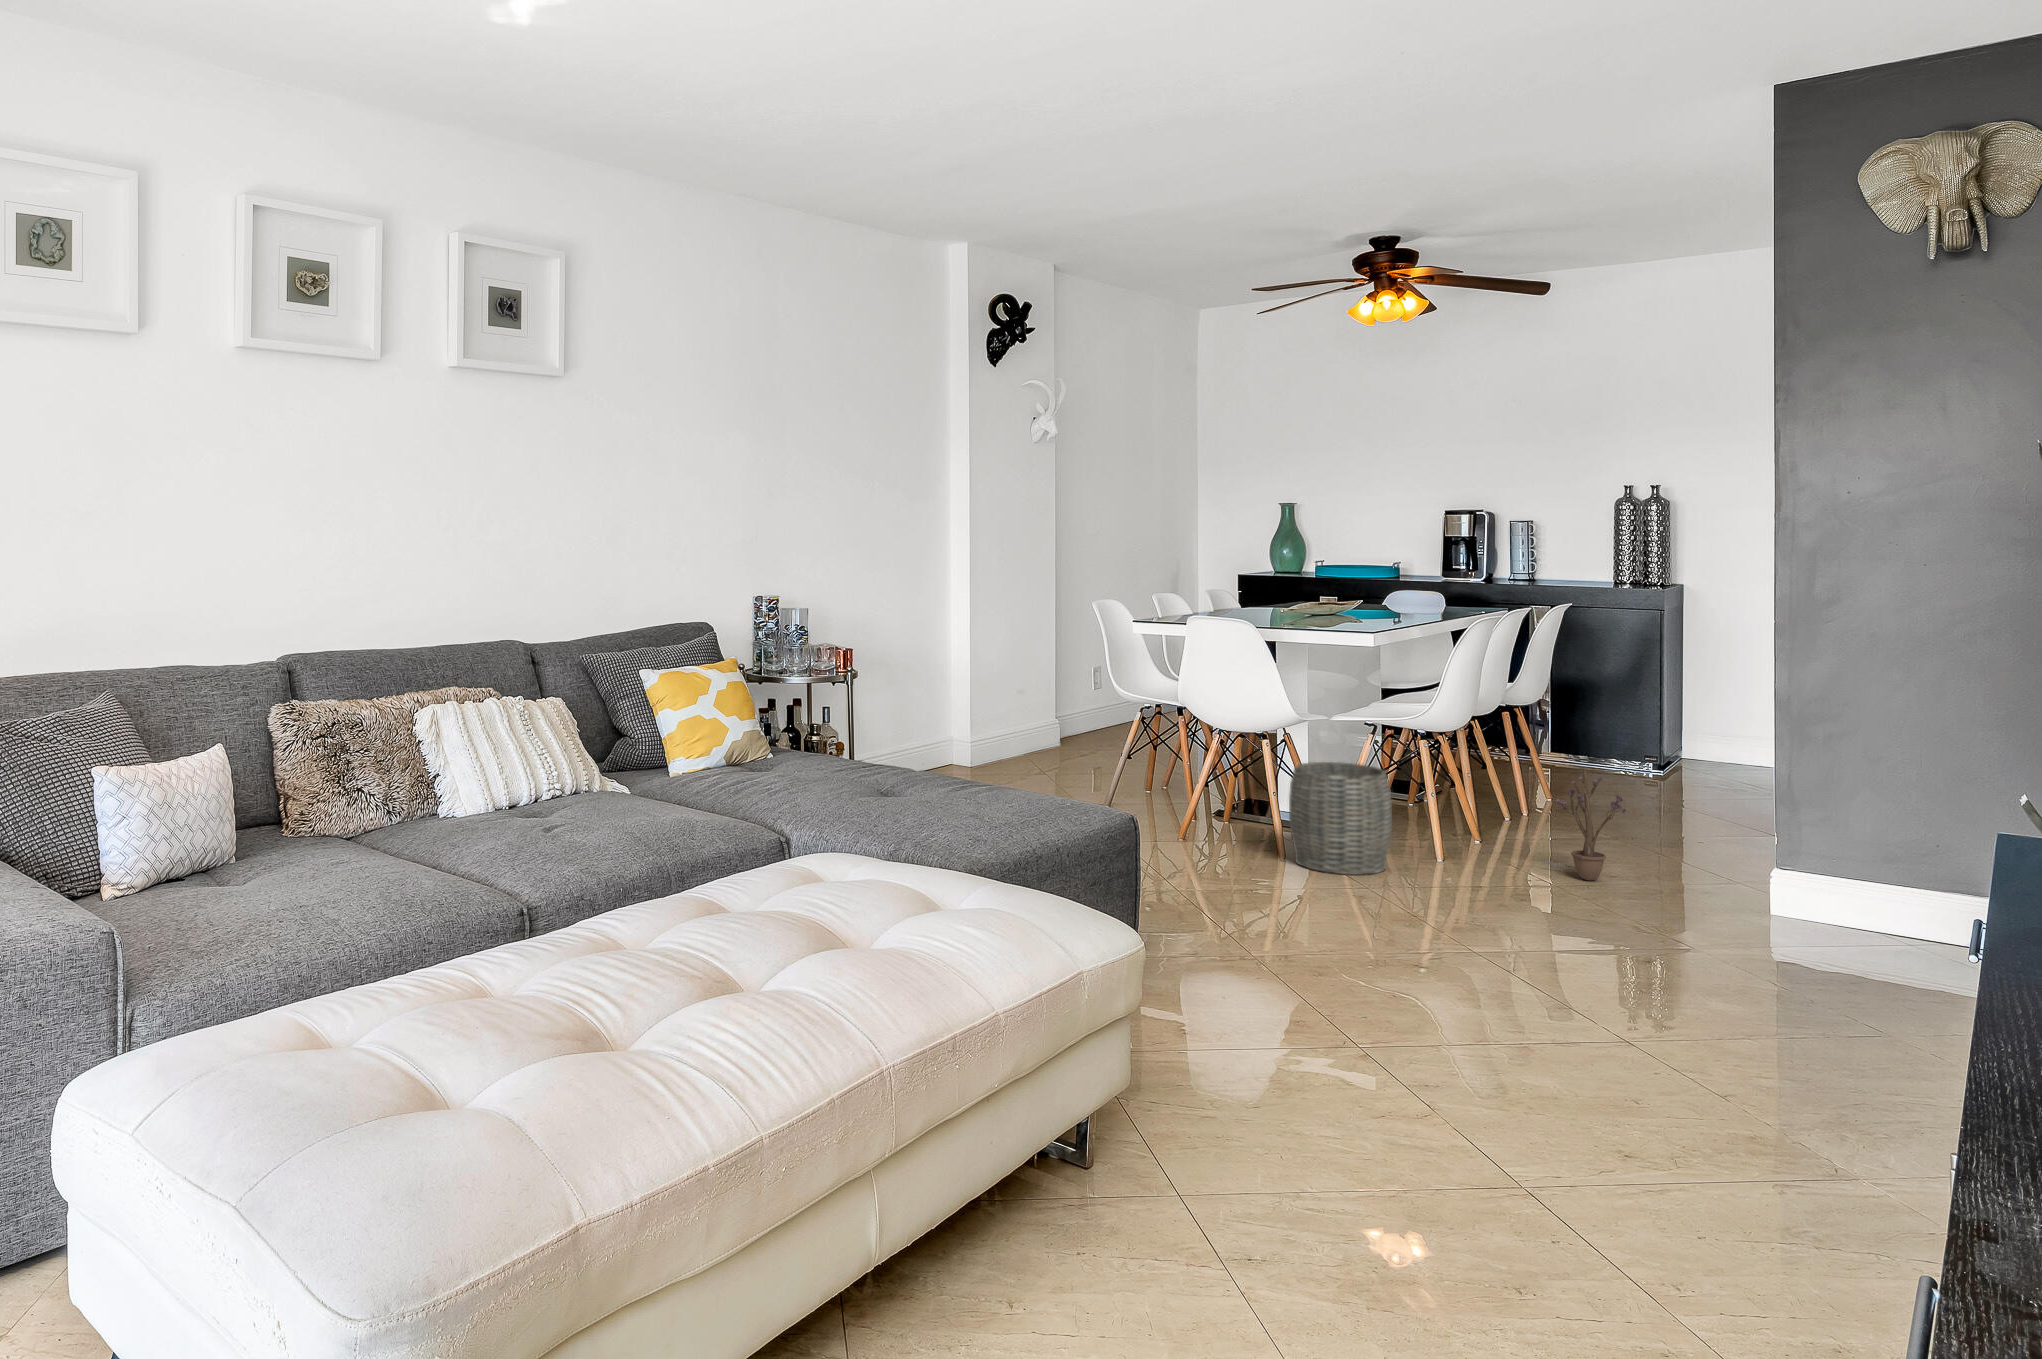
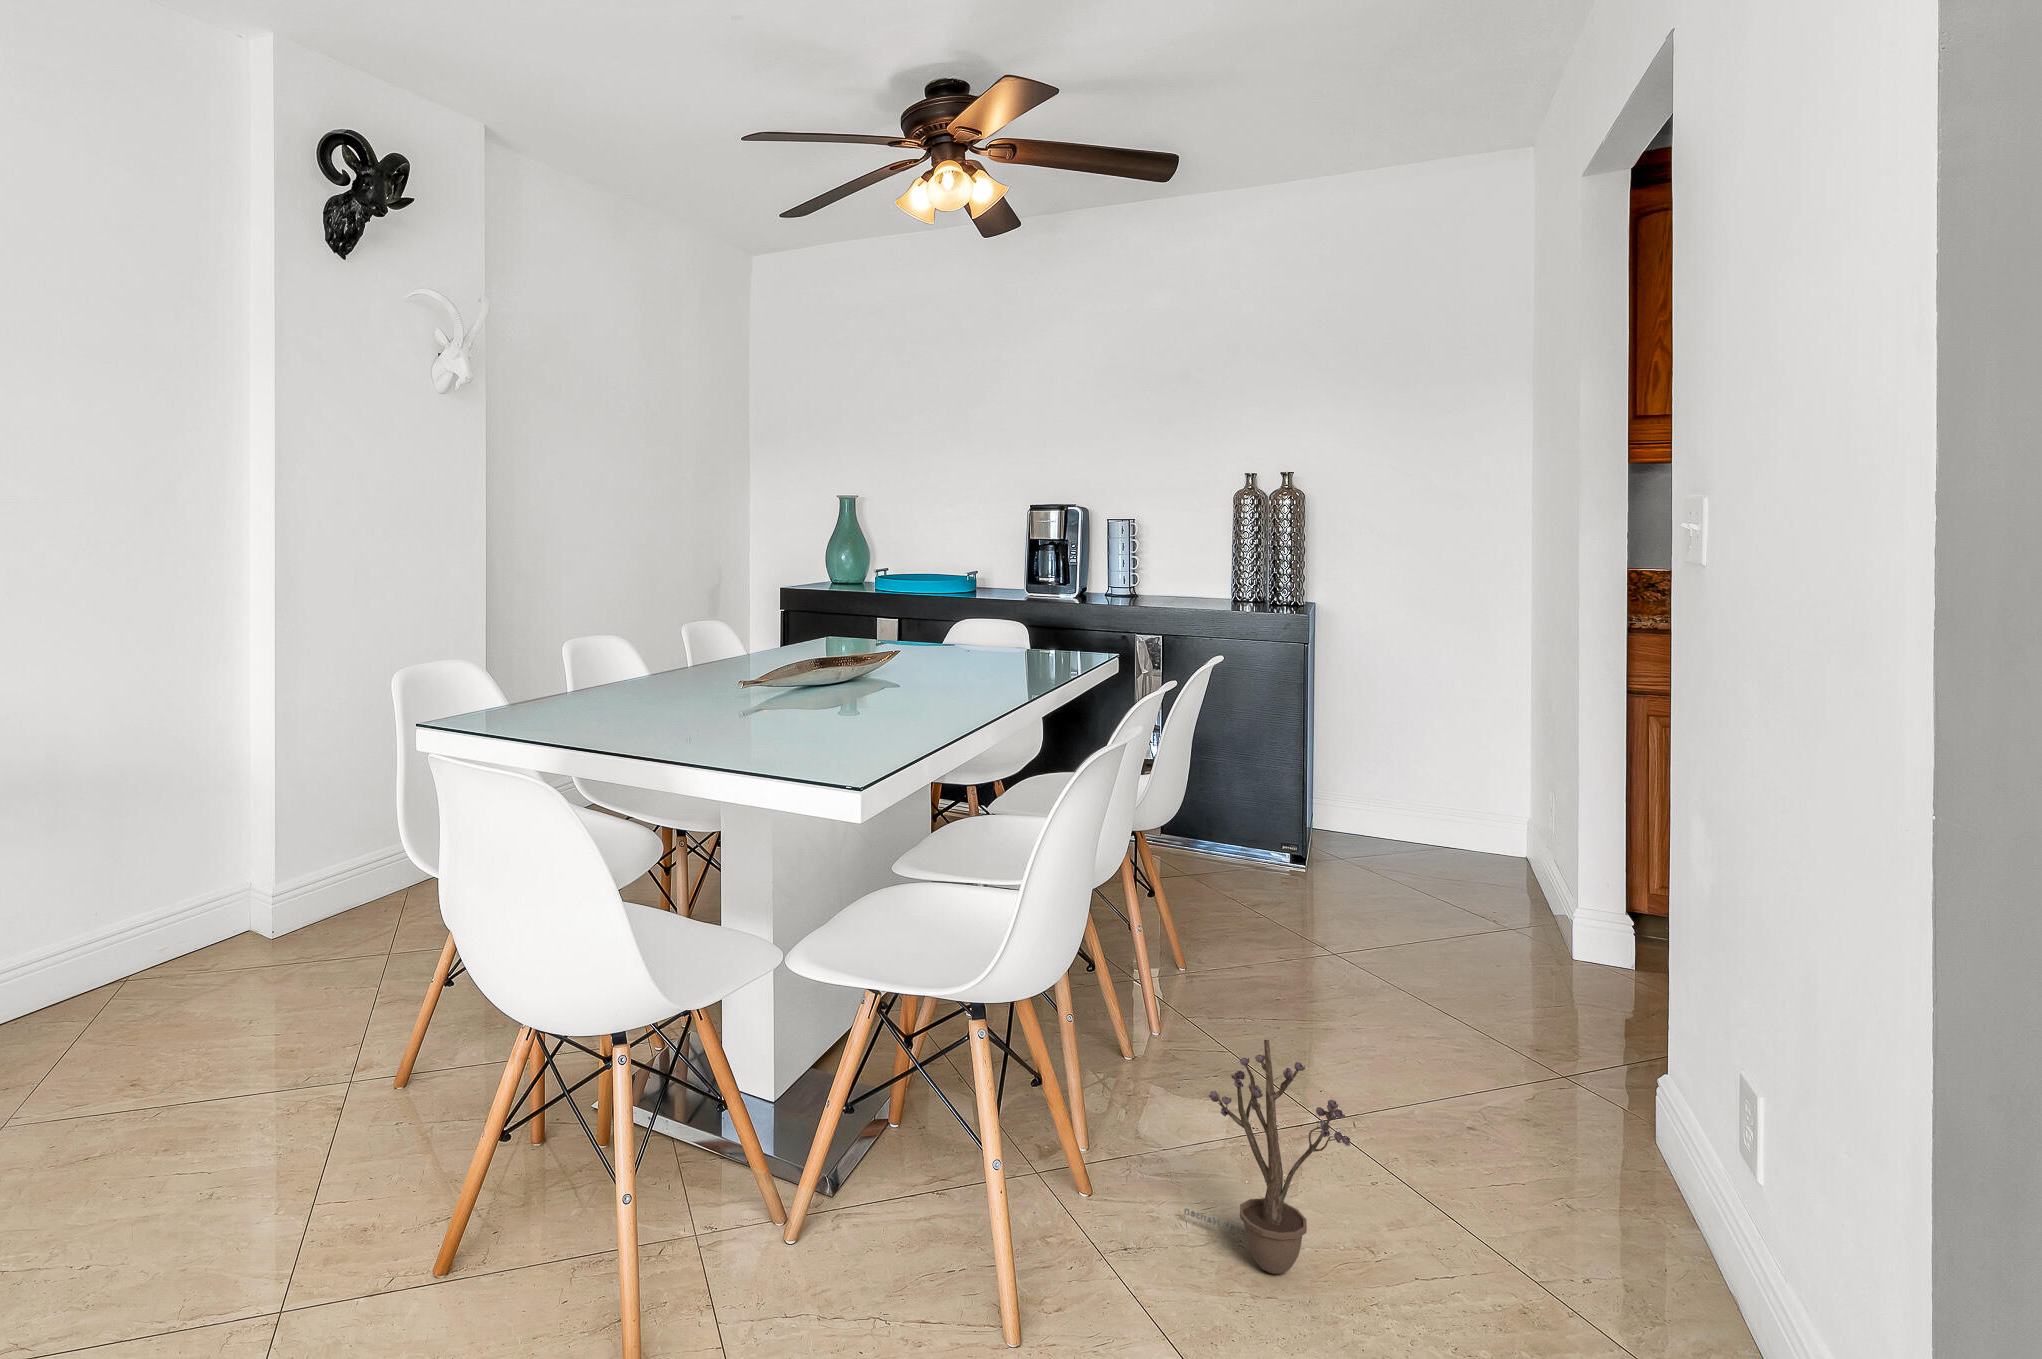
woven basket: present [1289,762,1392,875] -> none [694,1010,896,1306]

